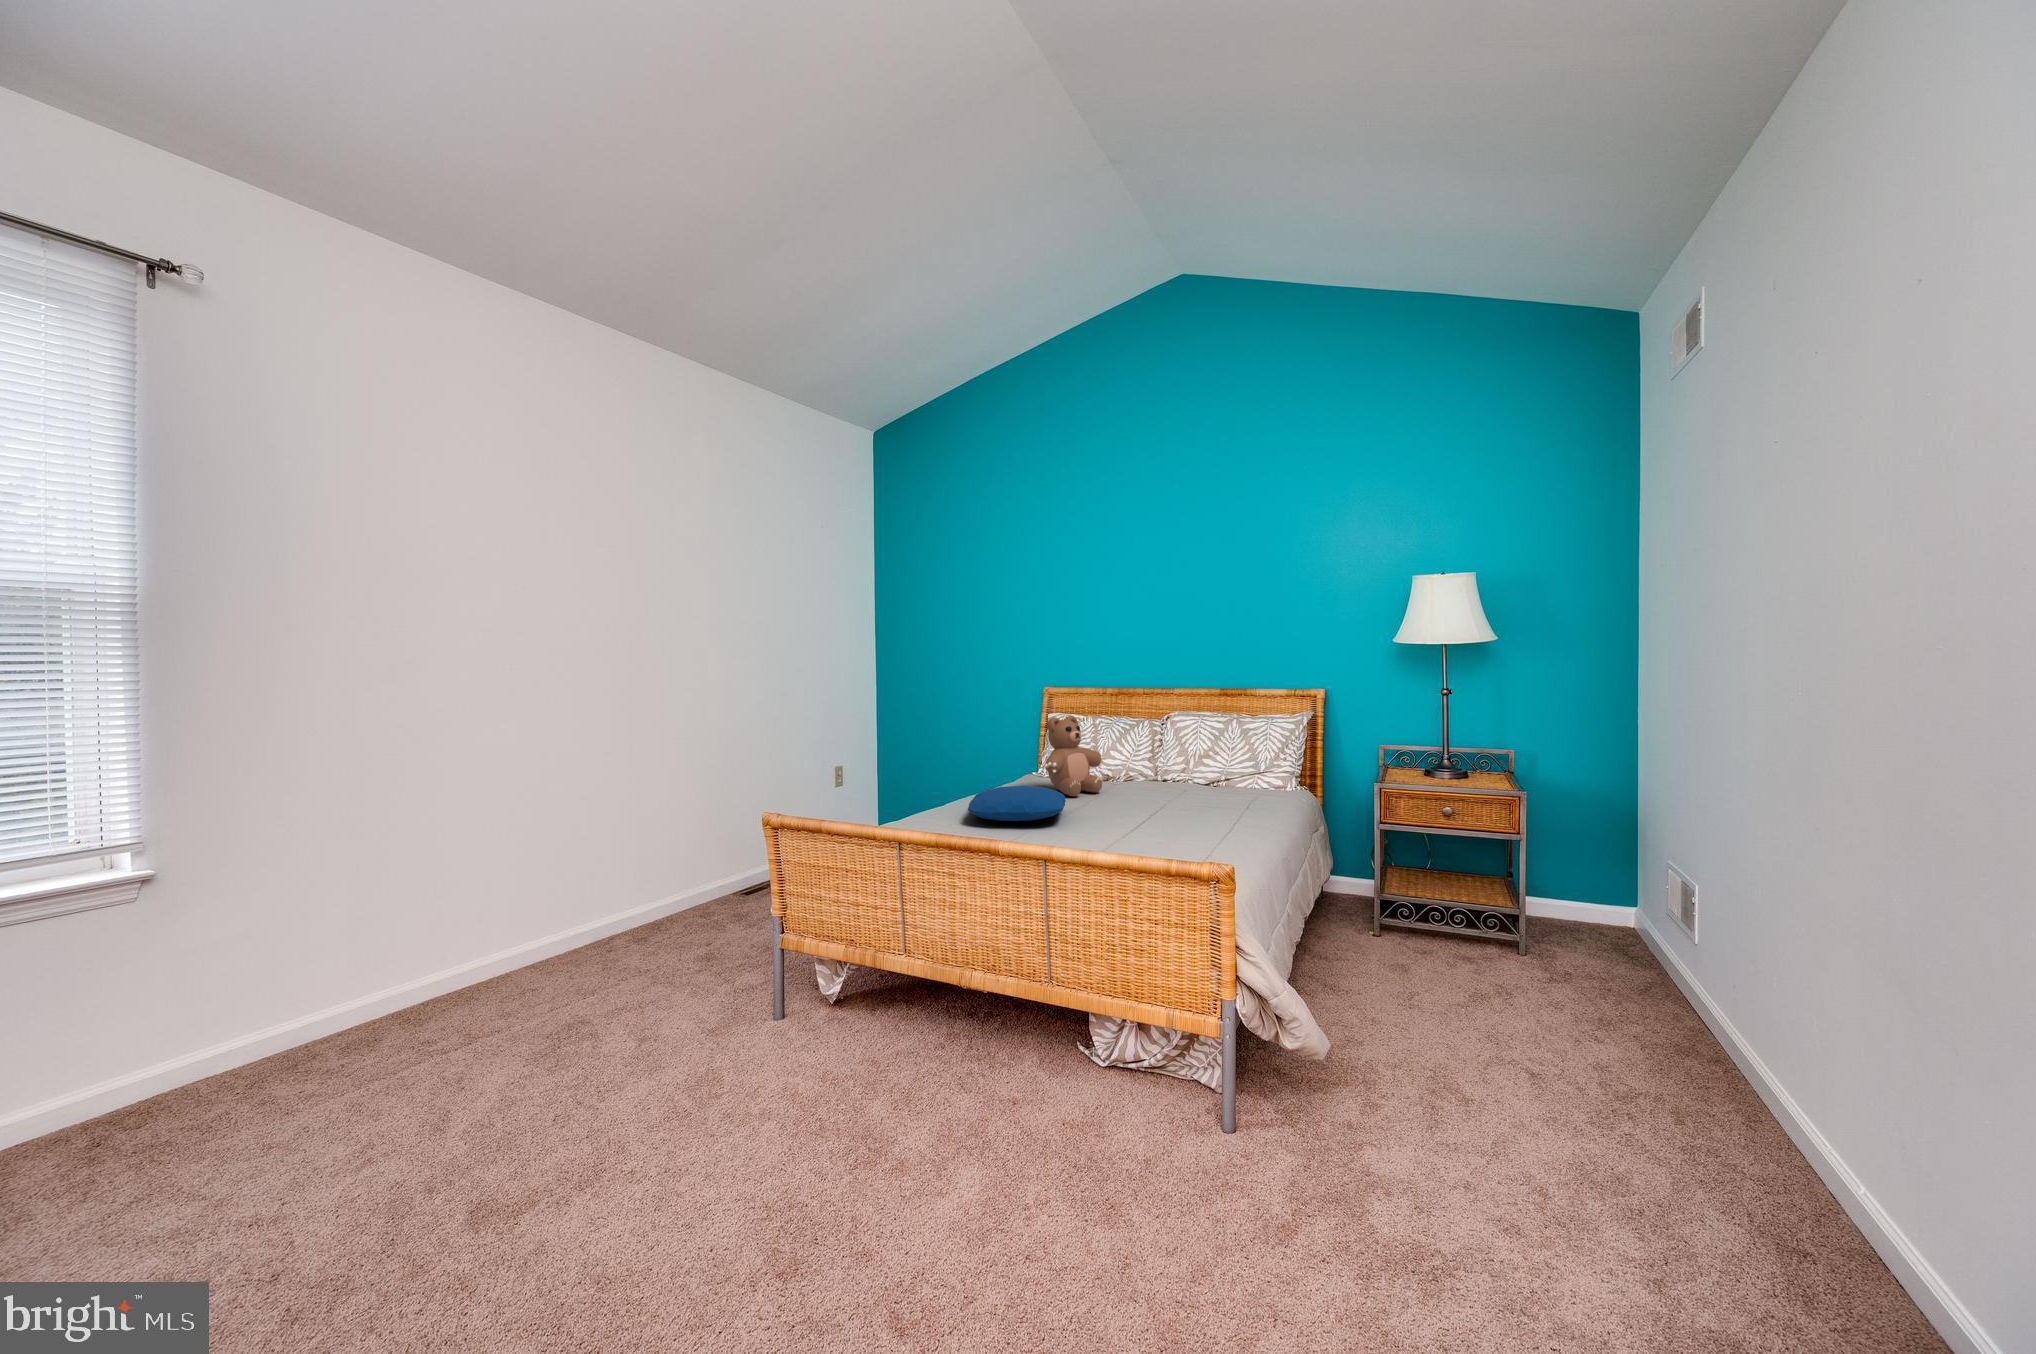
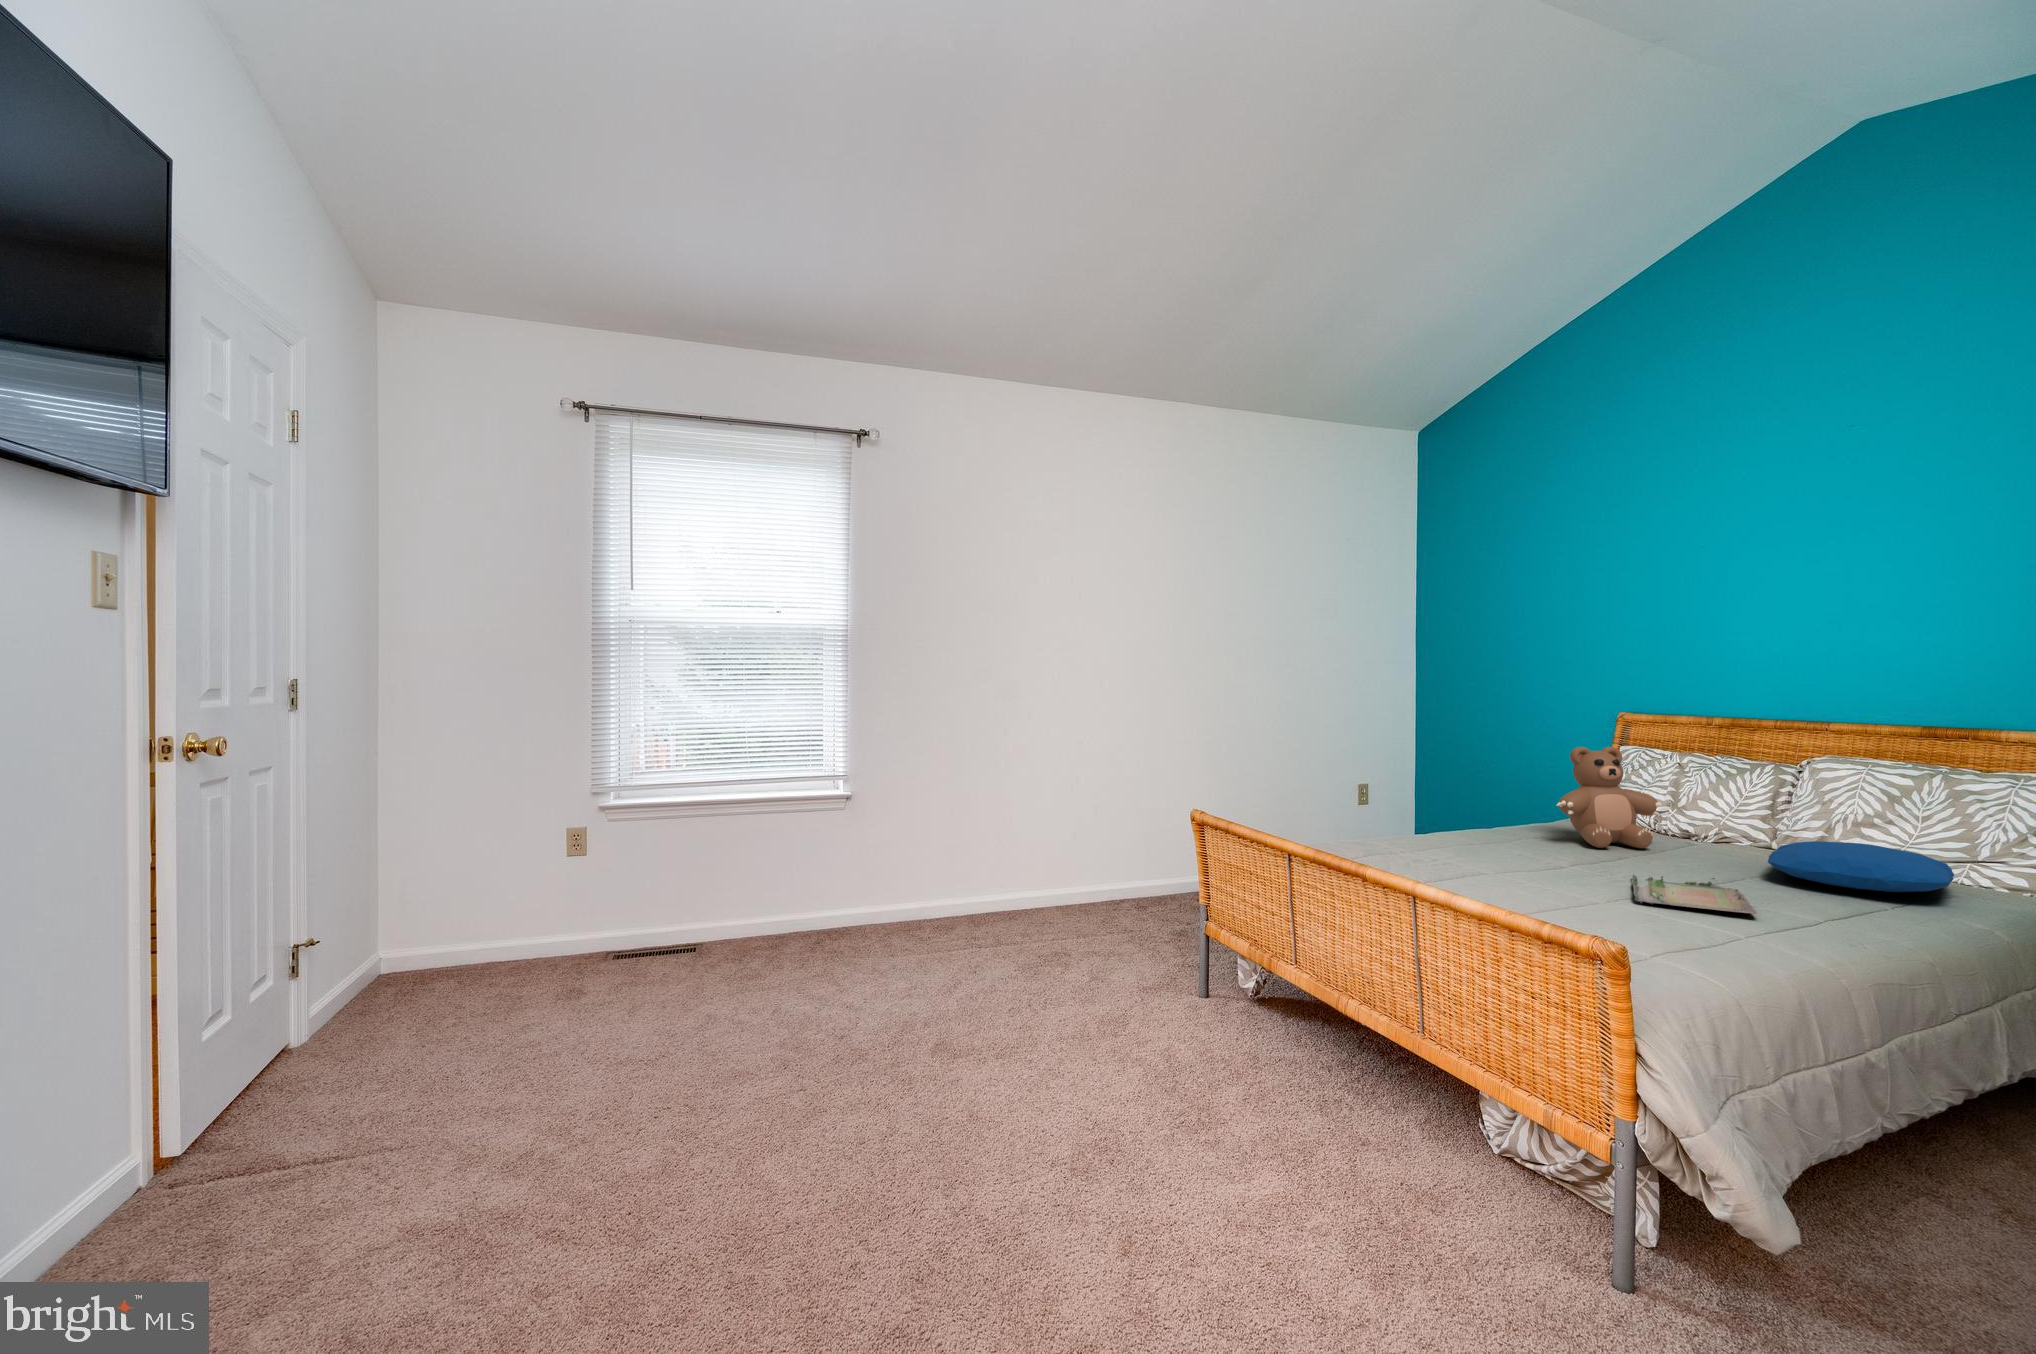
pillow: present [968,786,1066,821] -> present [1768,841,1954,892]
tray: none [1117,807,1207,836] -> present [1631,875,1757,914]

